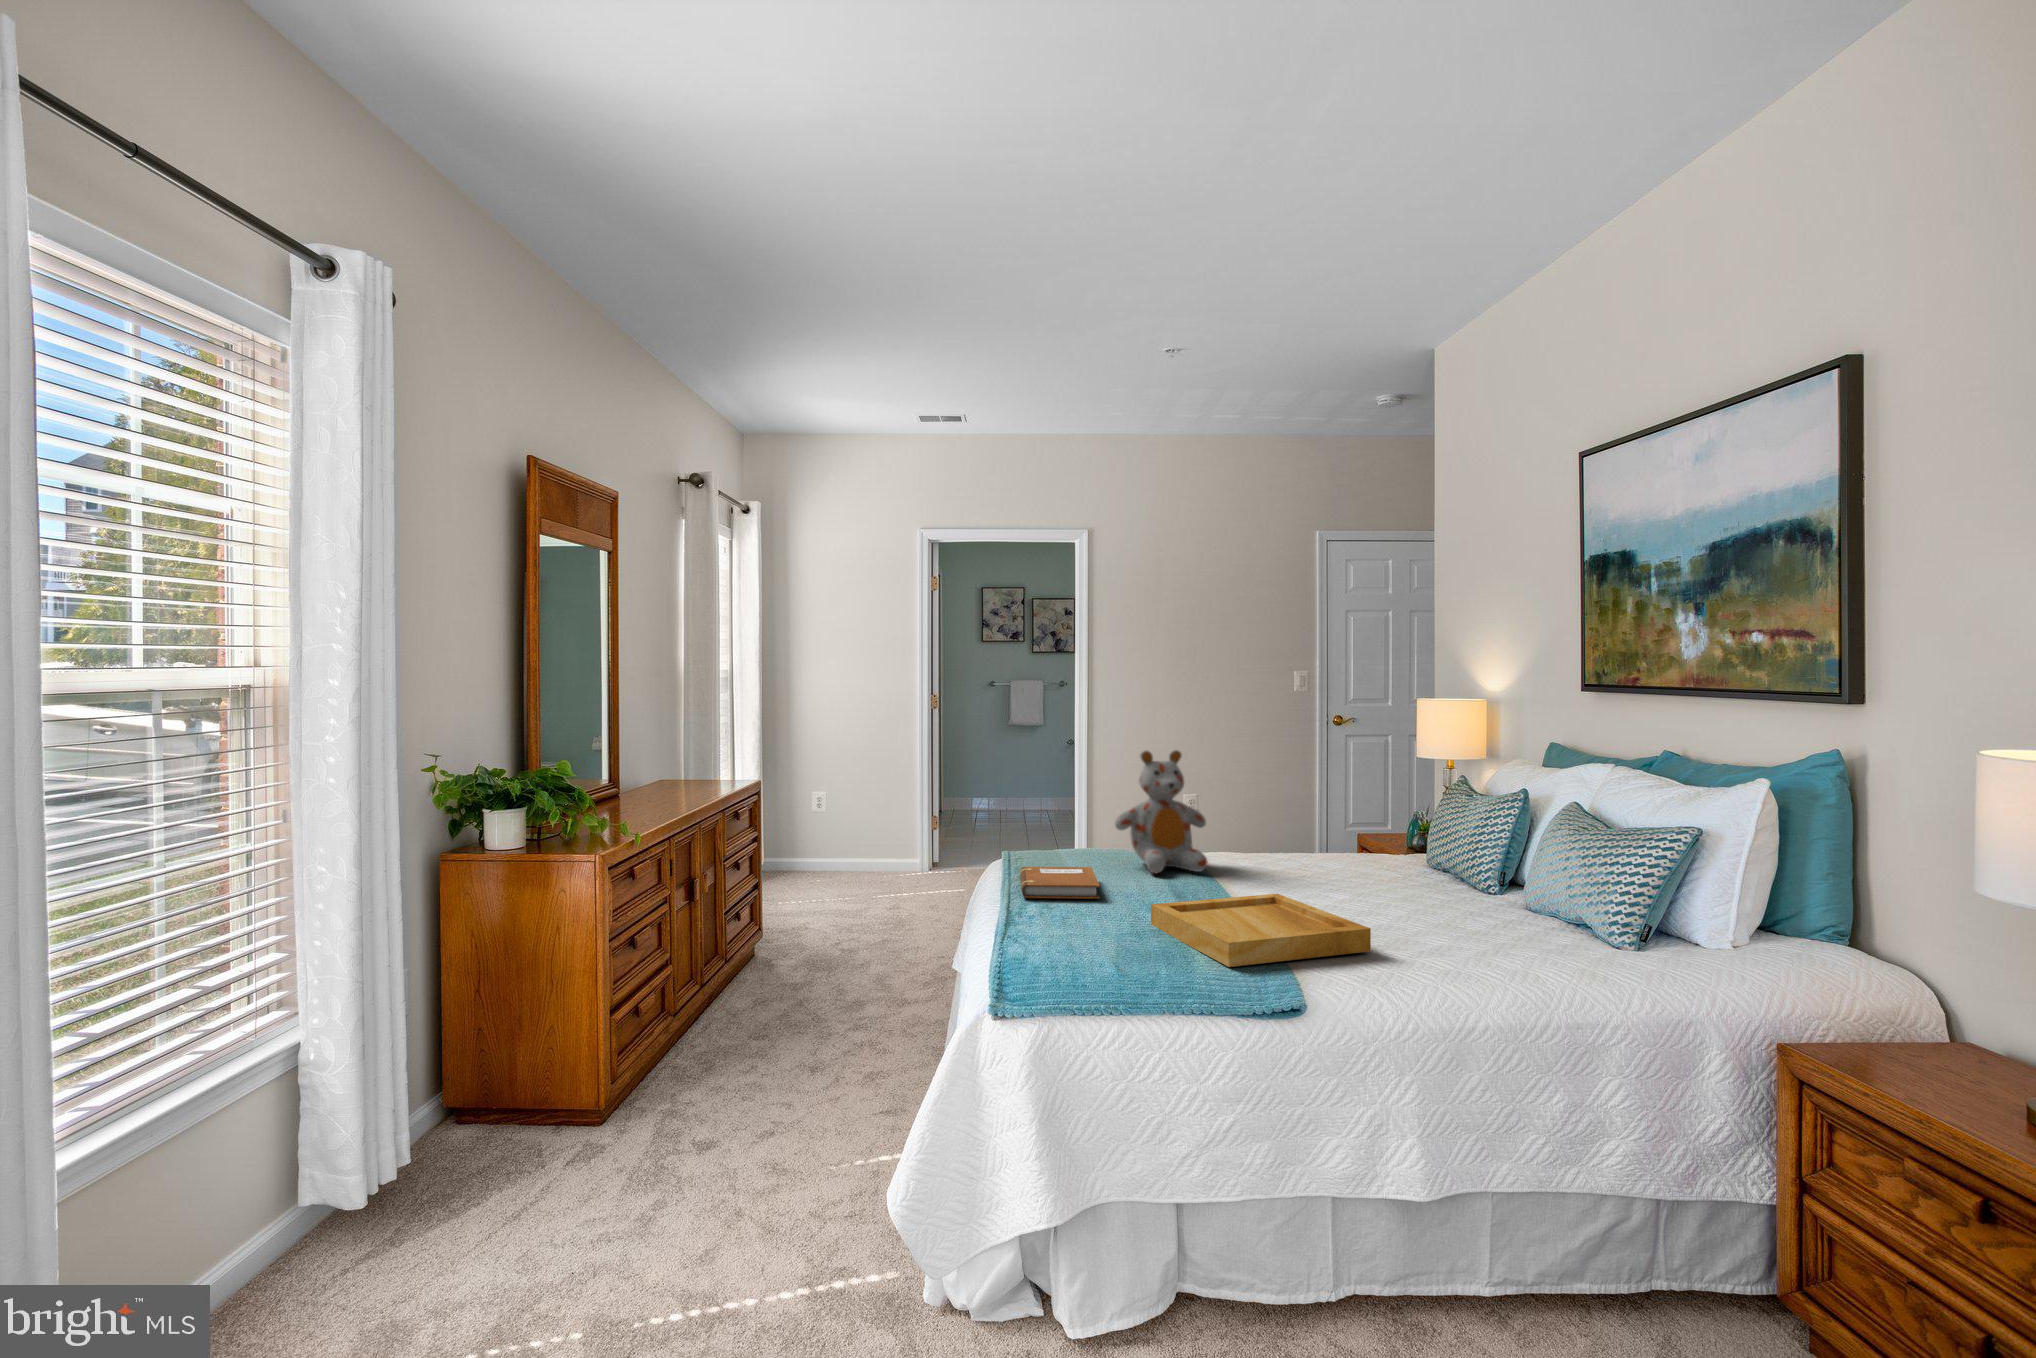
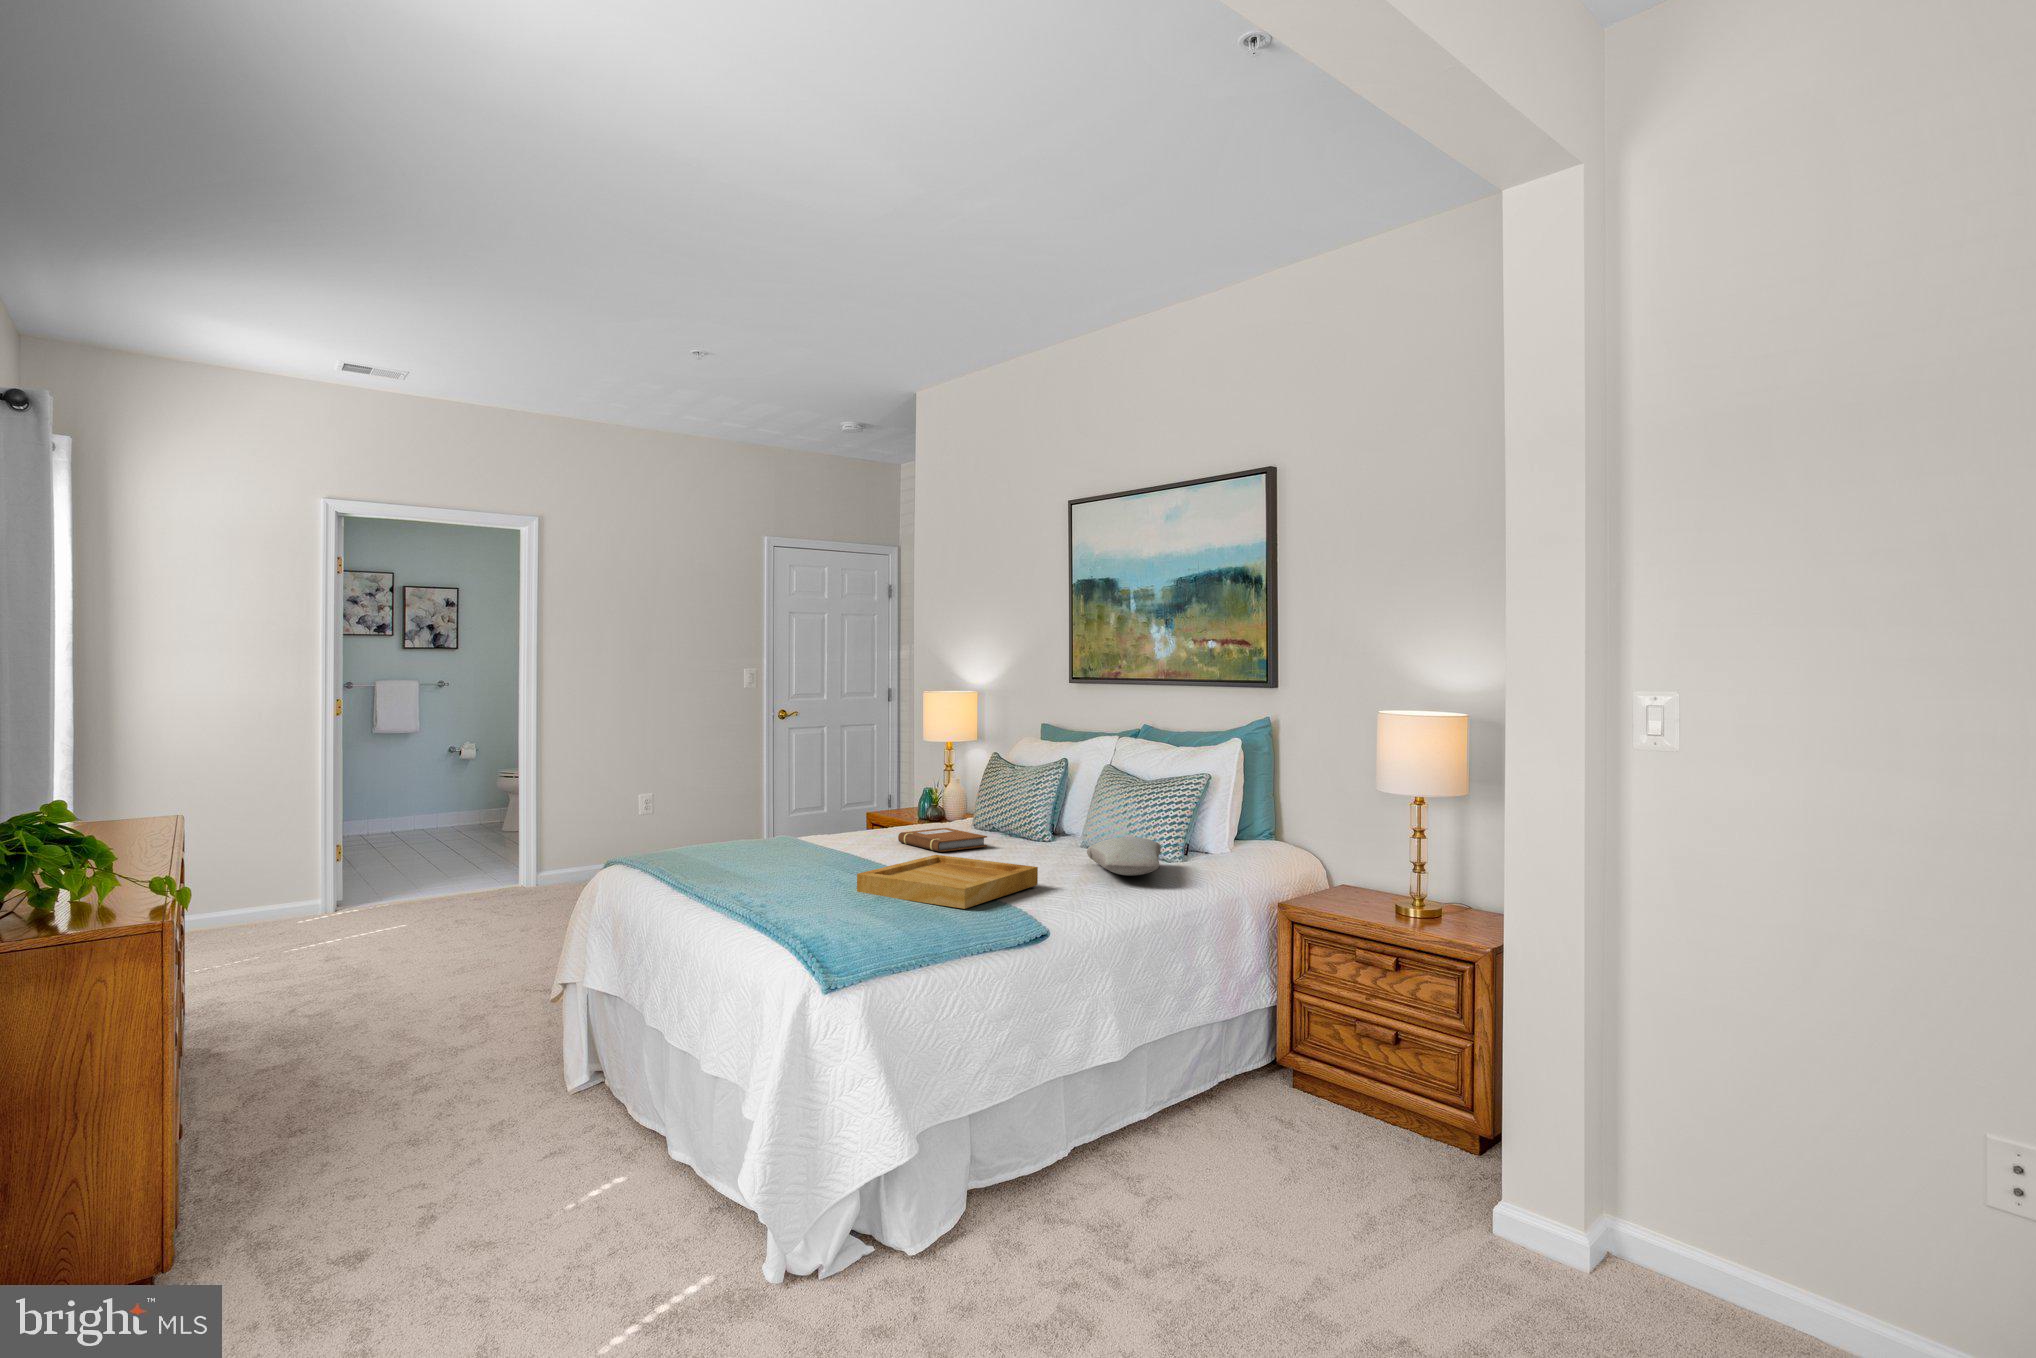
stuffed bear: present [1115,750,1207,873] -> none [746,741,837,856]
notebook: present [1020,867,1100,899] -> present [898,828,987,852]
pillow: none [1473,904,1605,961] -> present [1087,837,1161,876]

